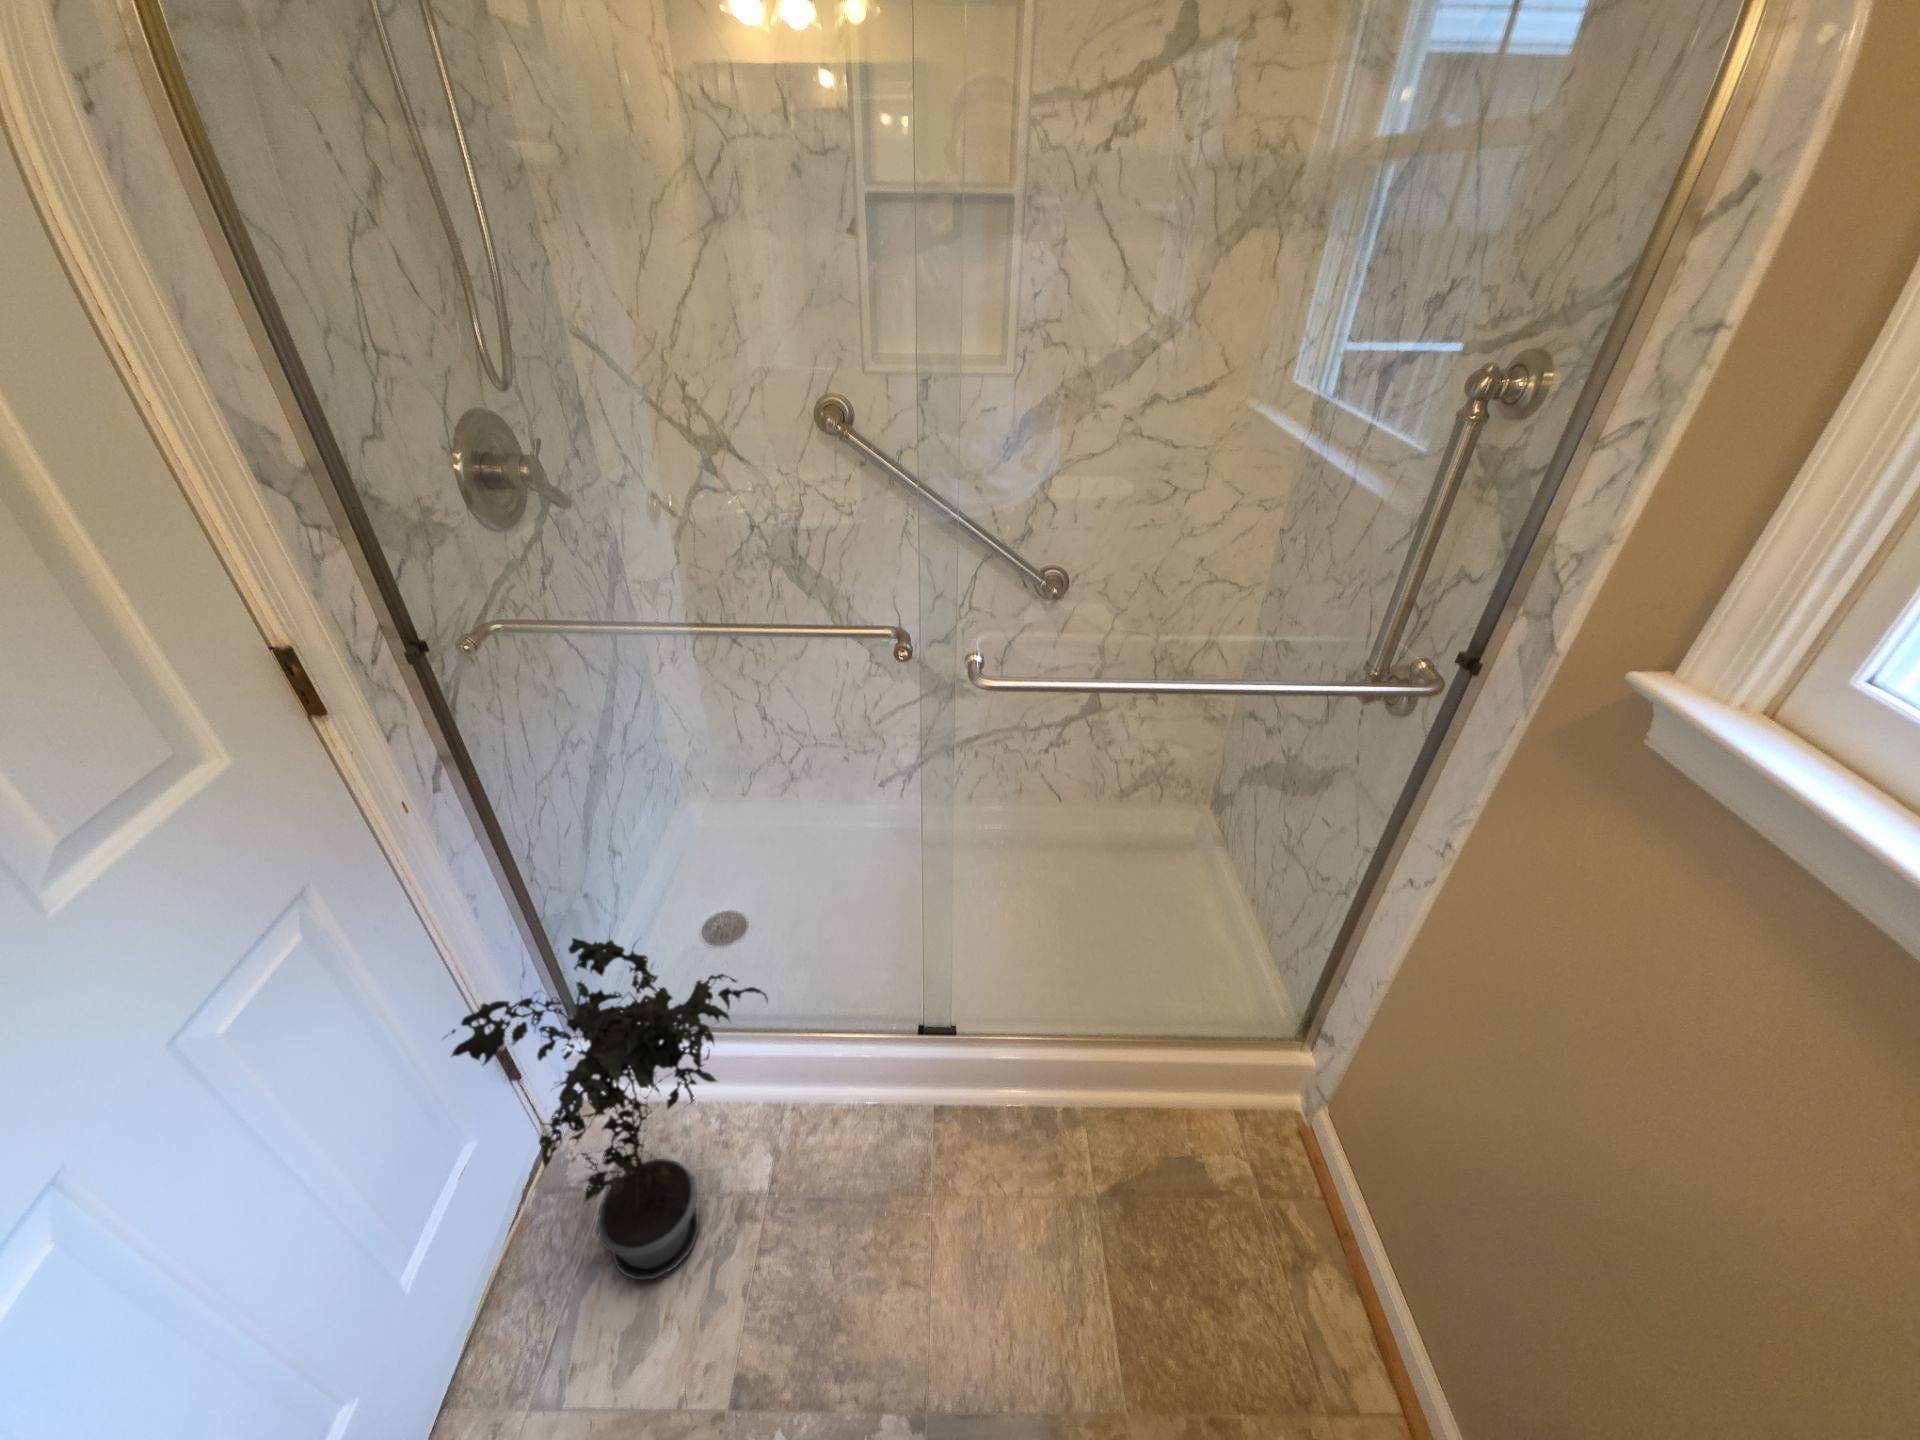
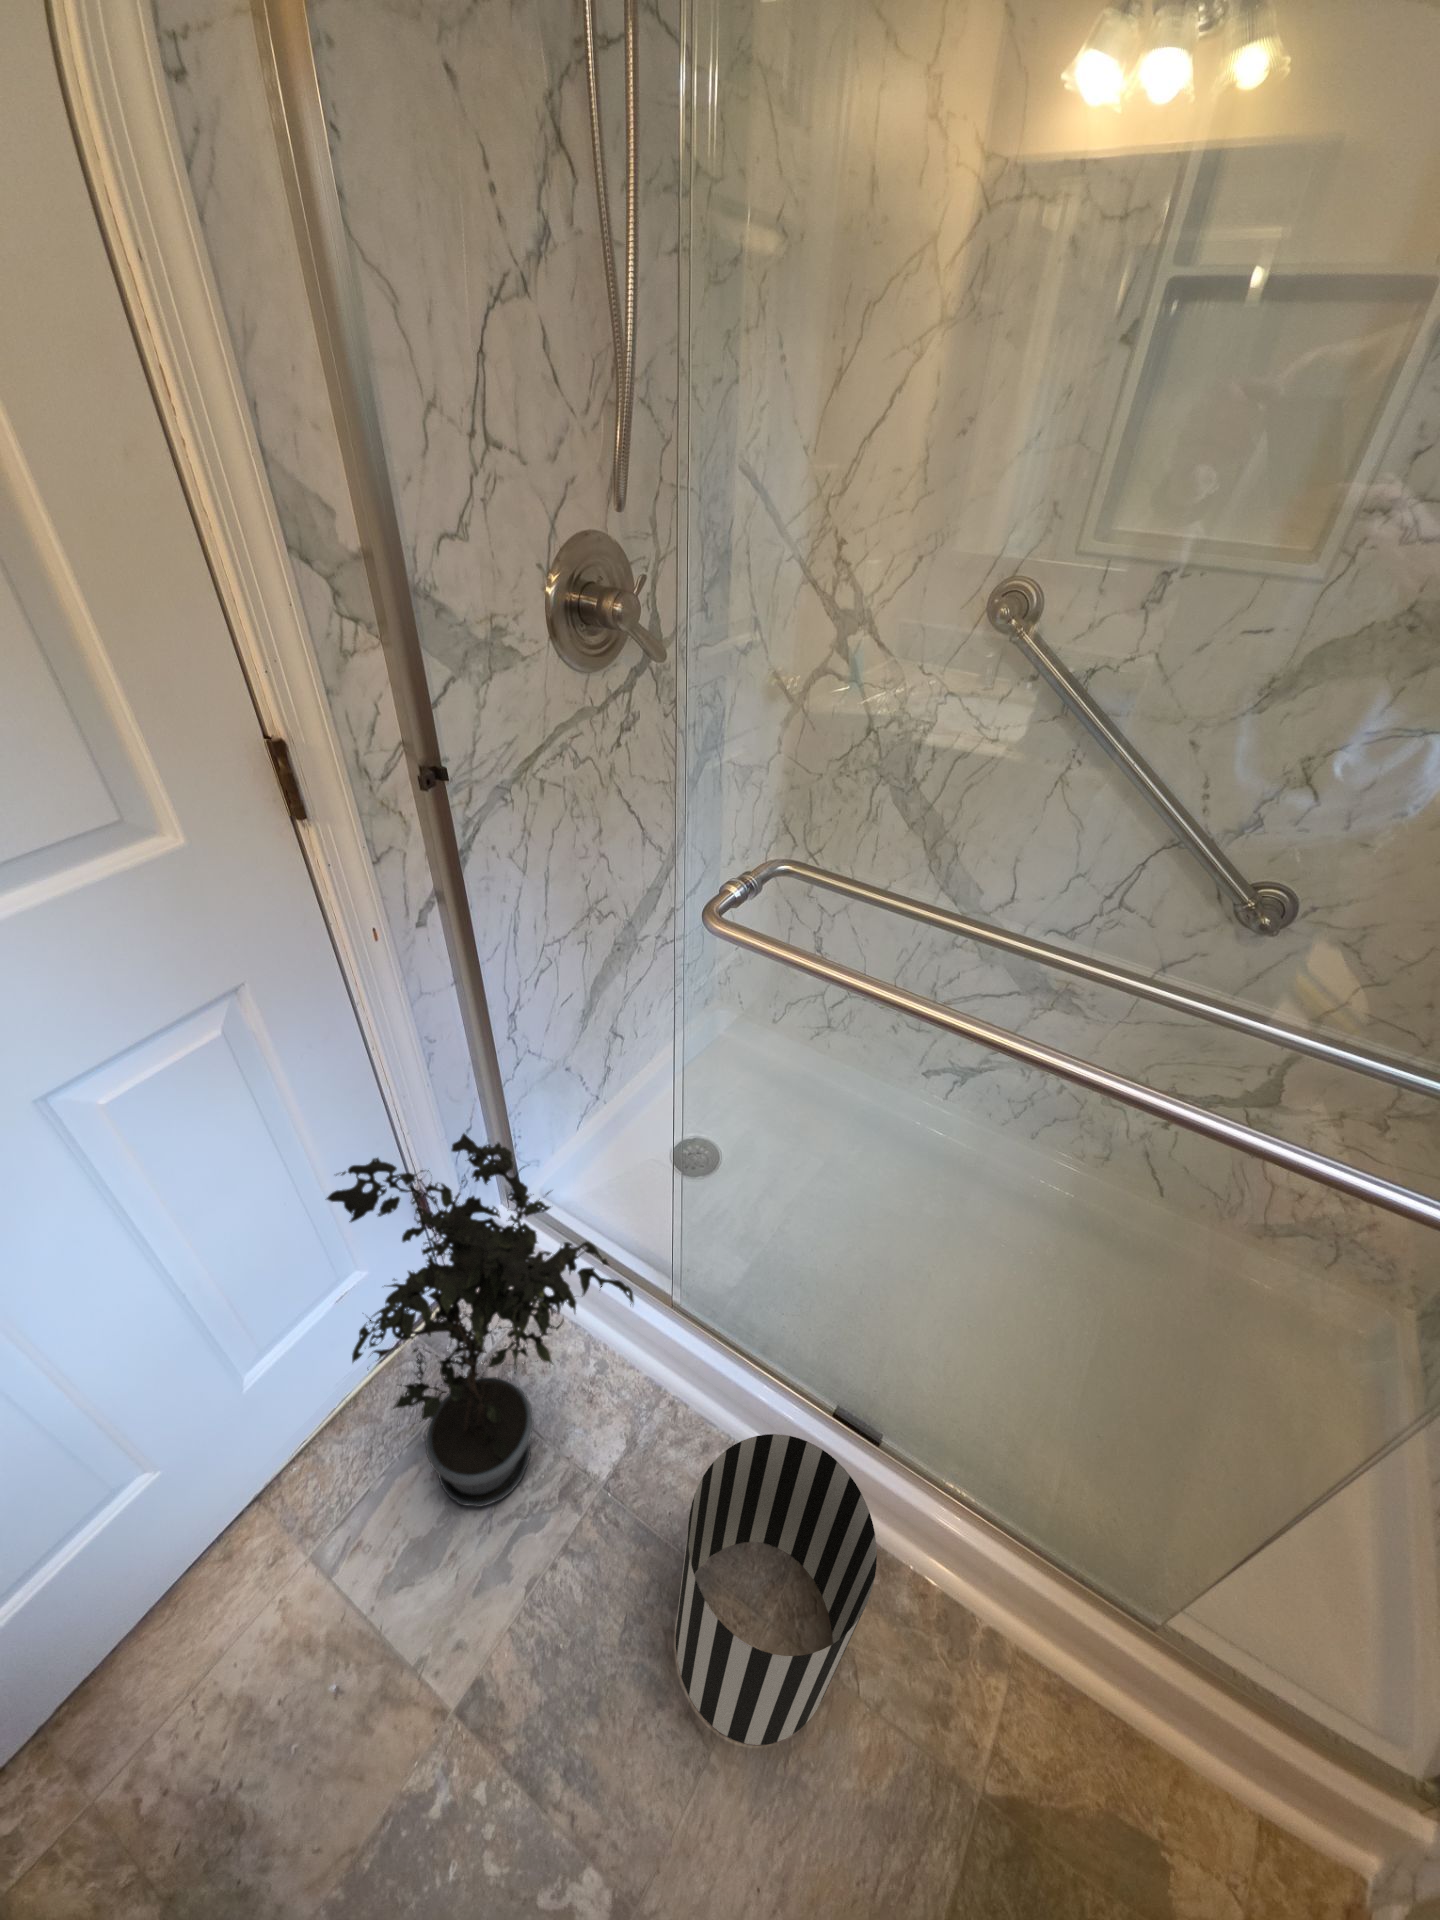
wastebasket: none [860,1040,997,1279] -> present [675,1434,877,1745]

